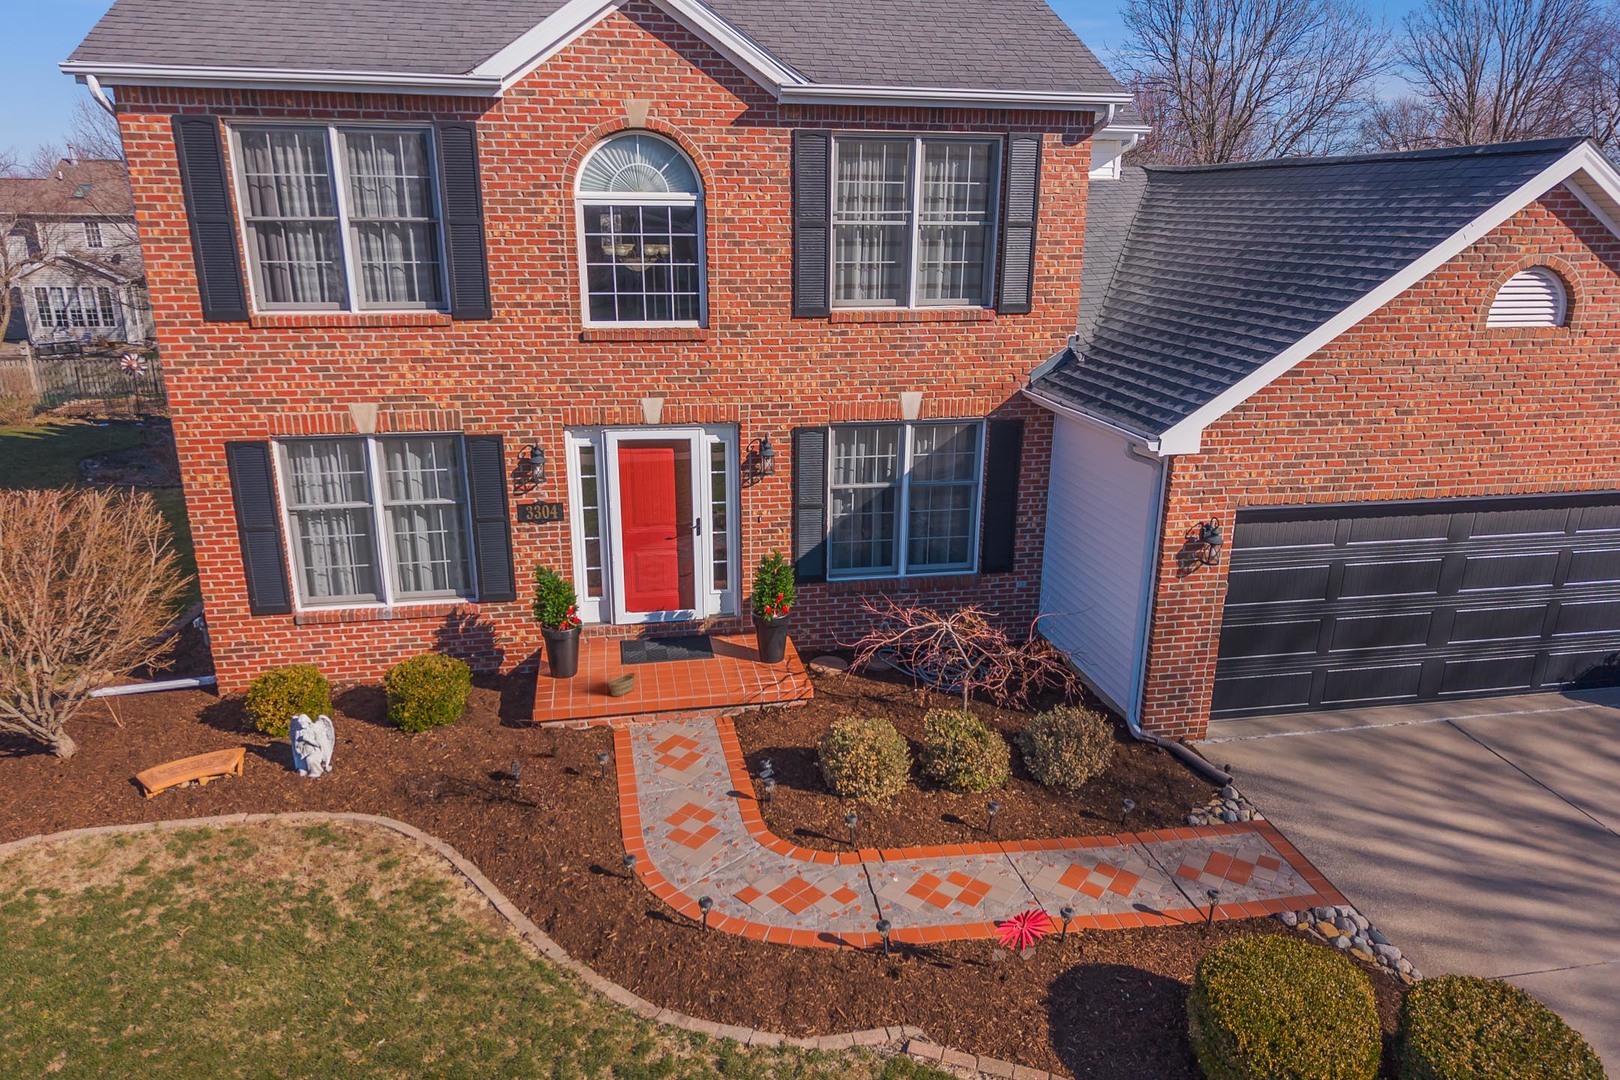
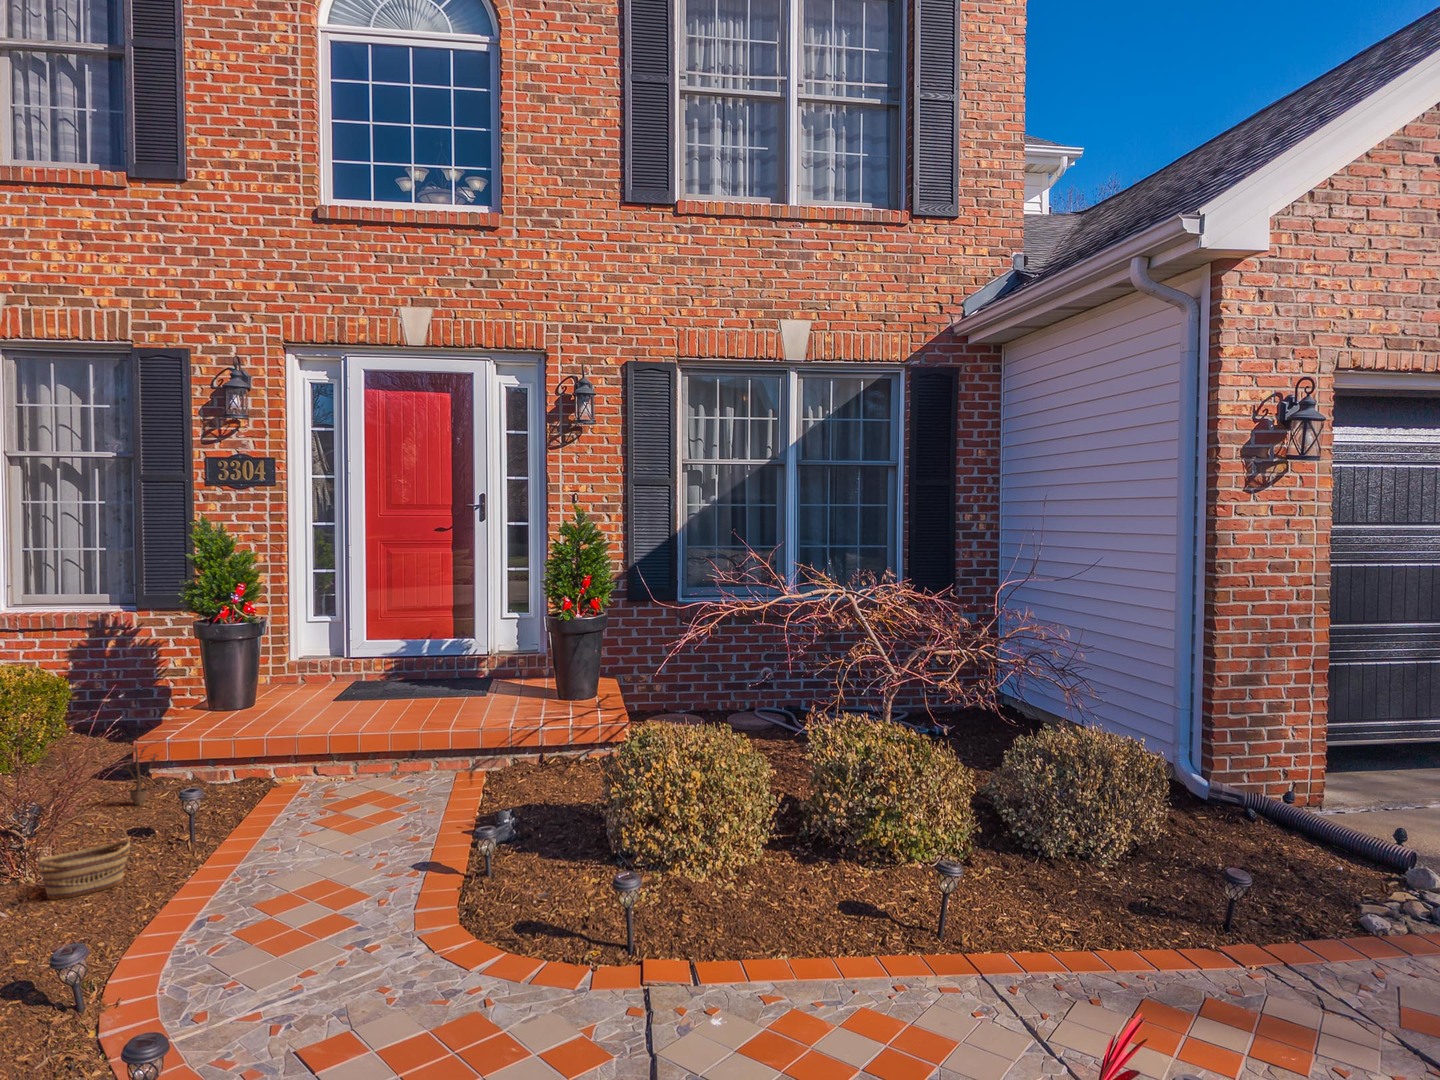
basket: present [608,672,635,697] -> present [38,814,130,900]

